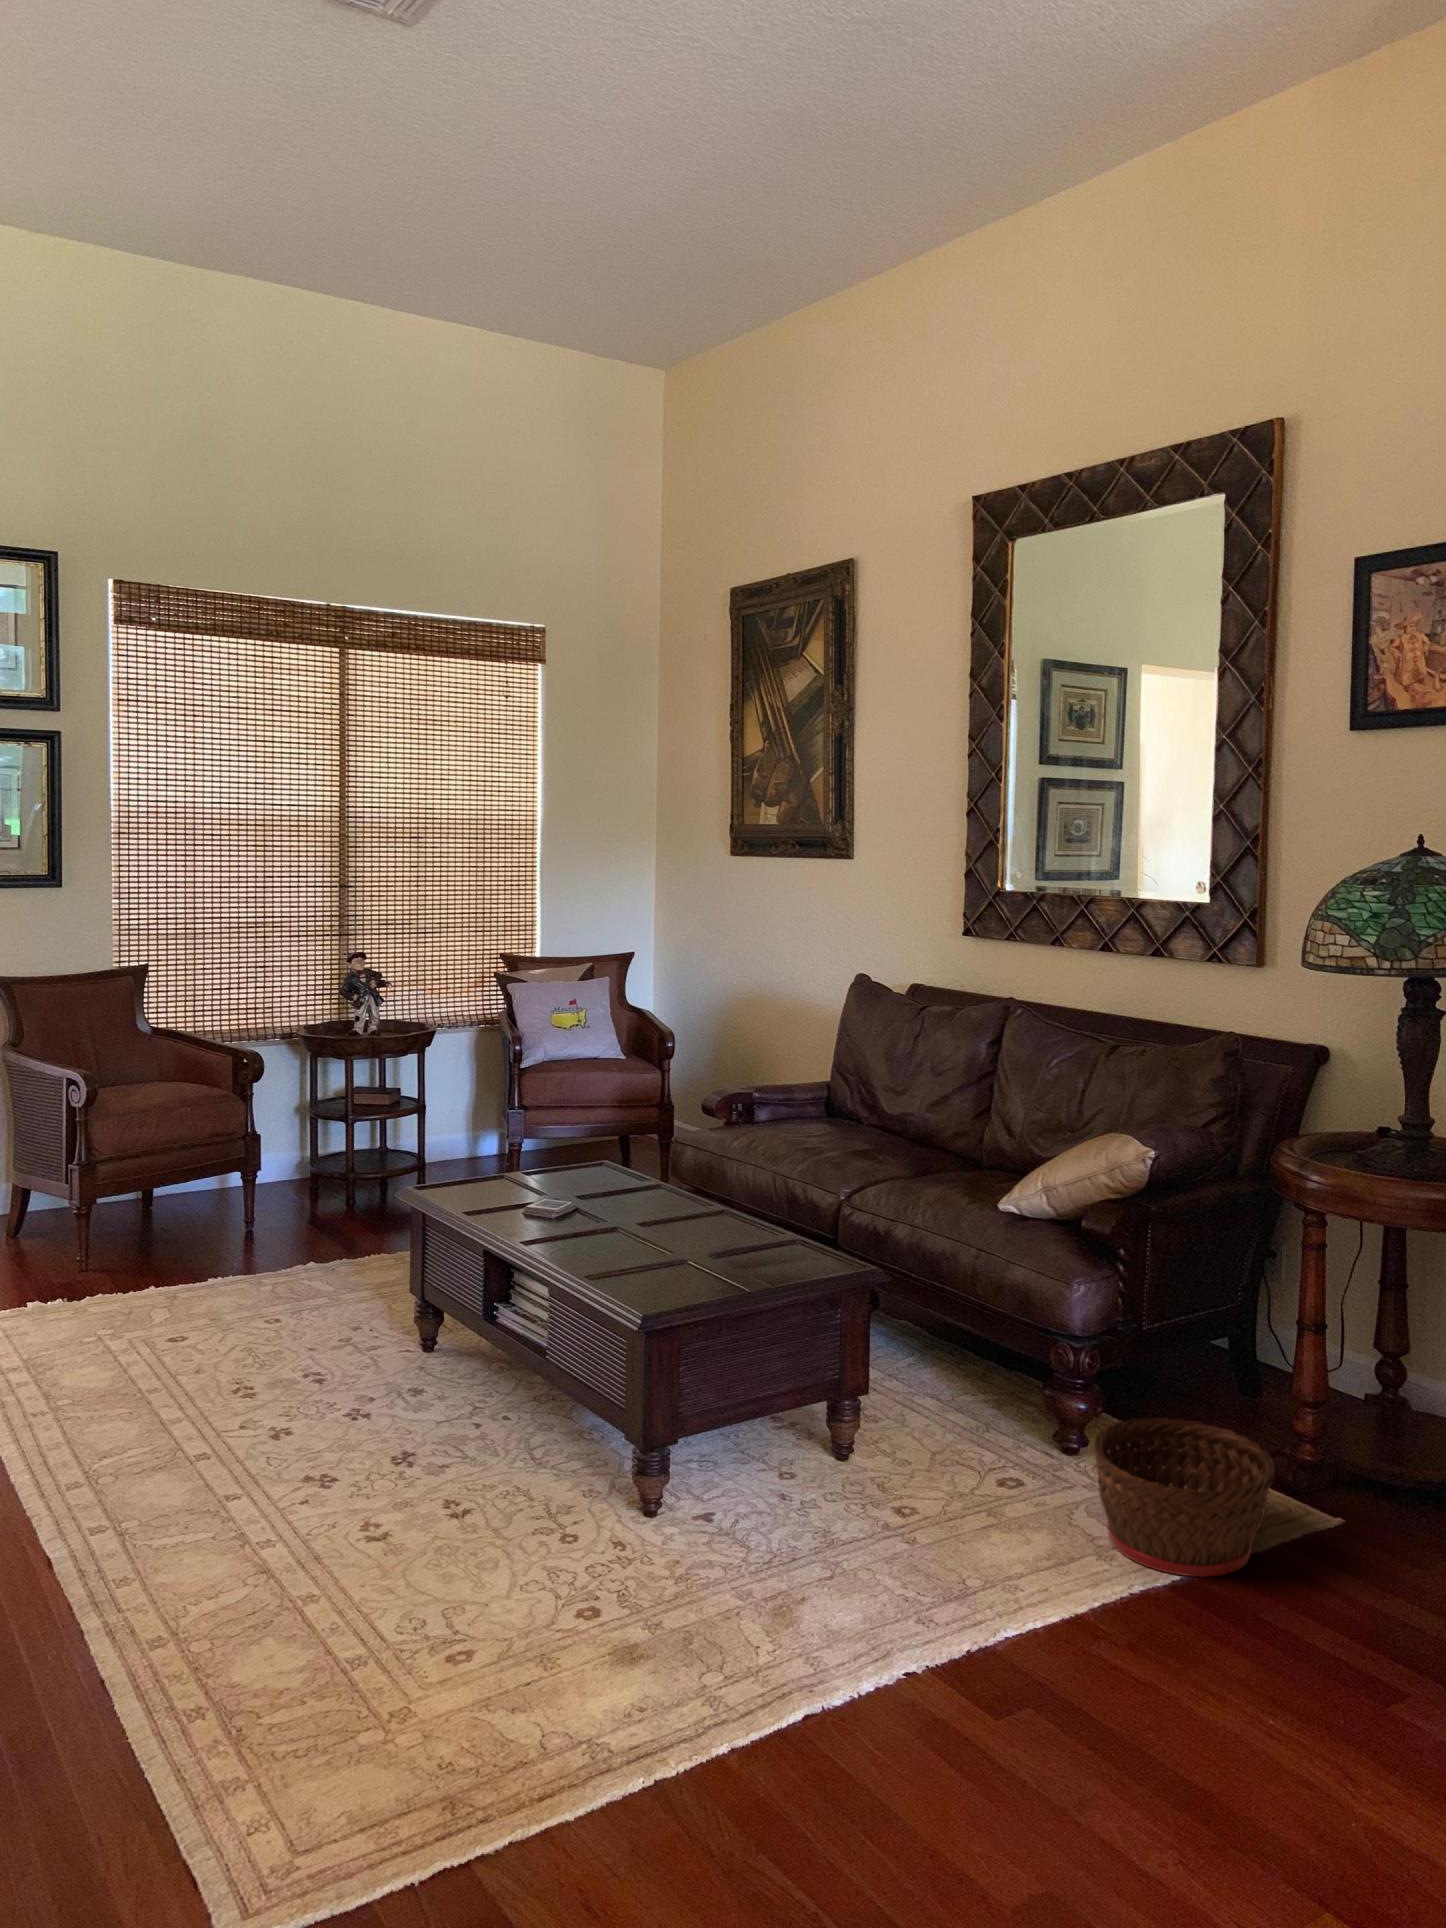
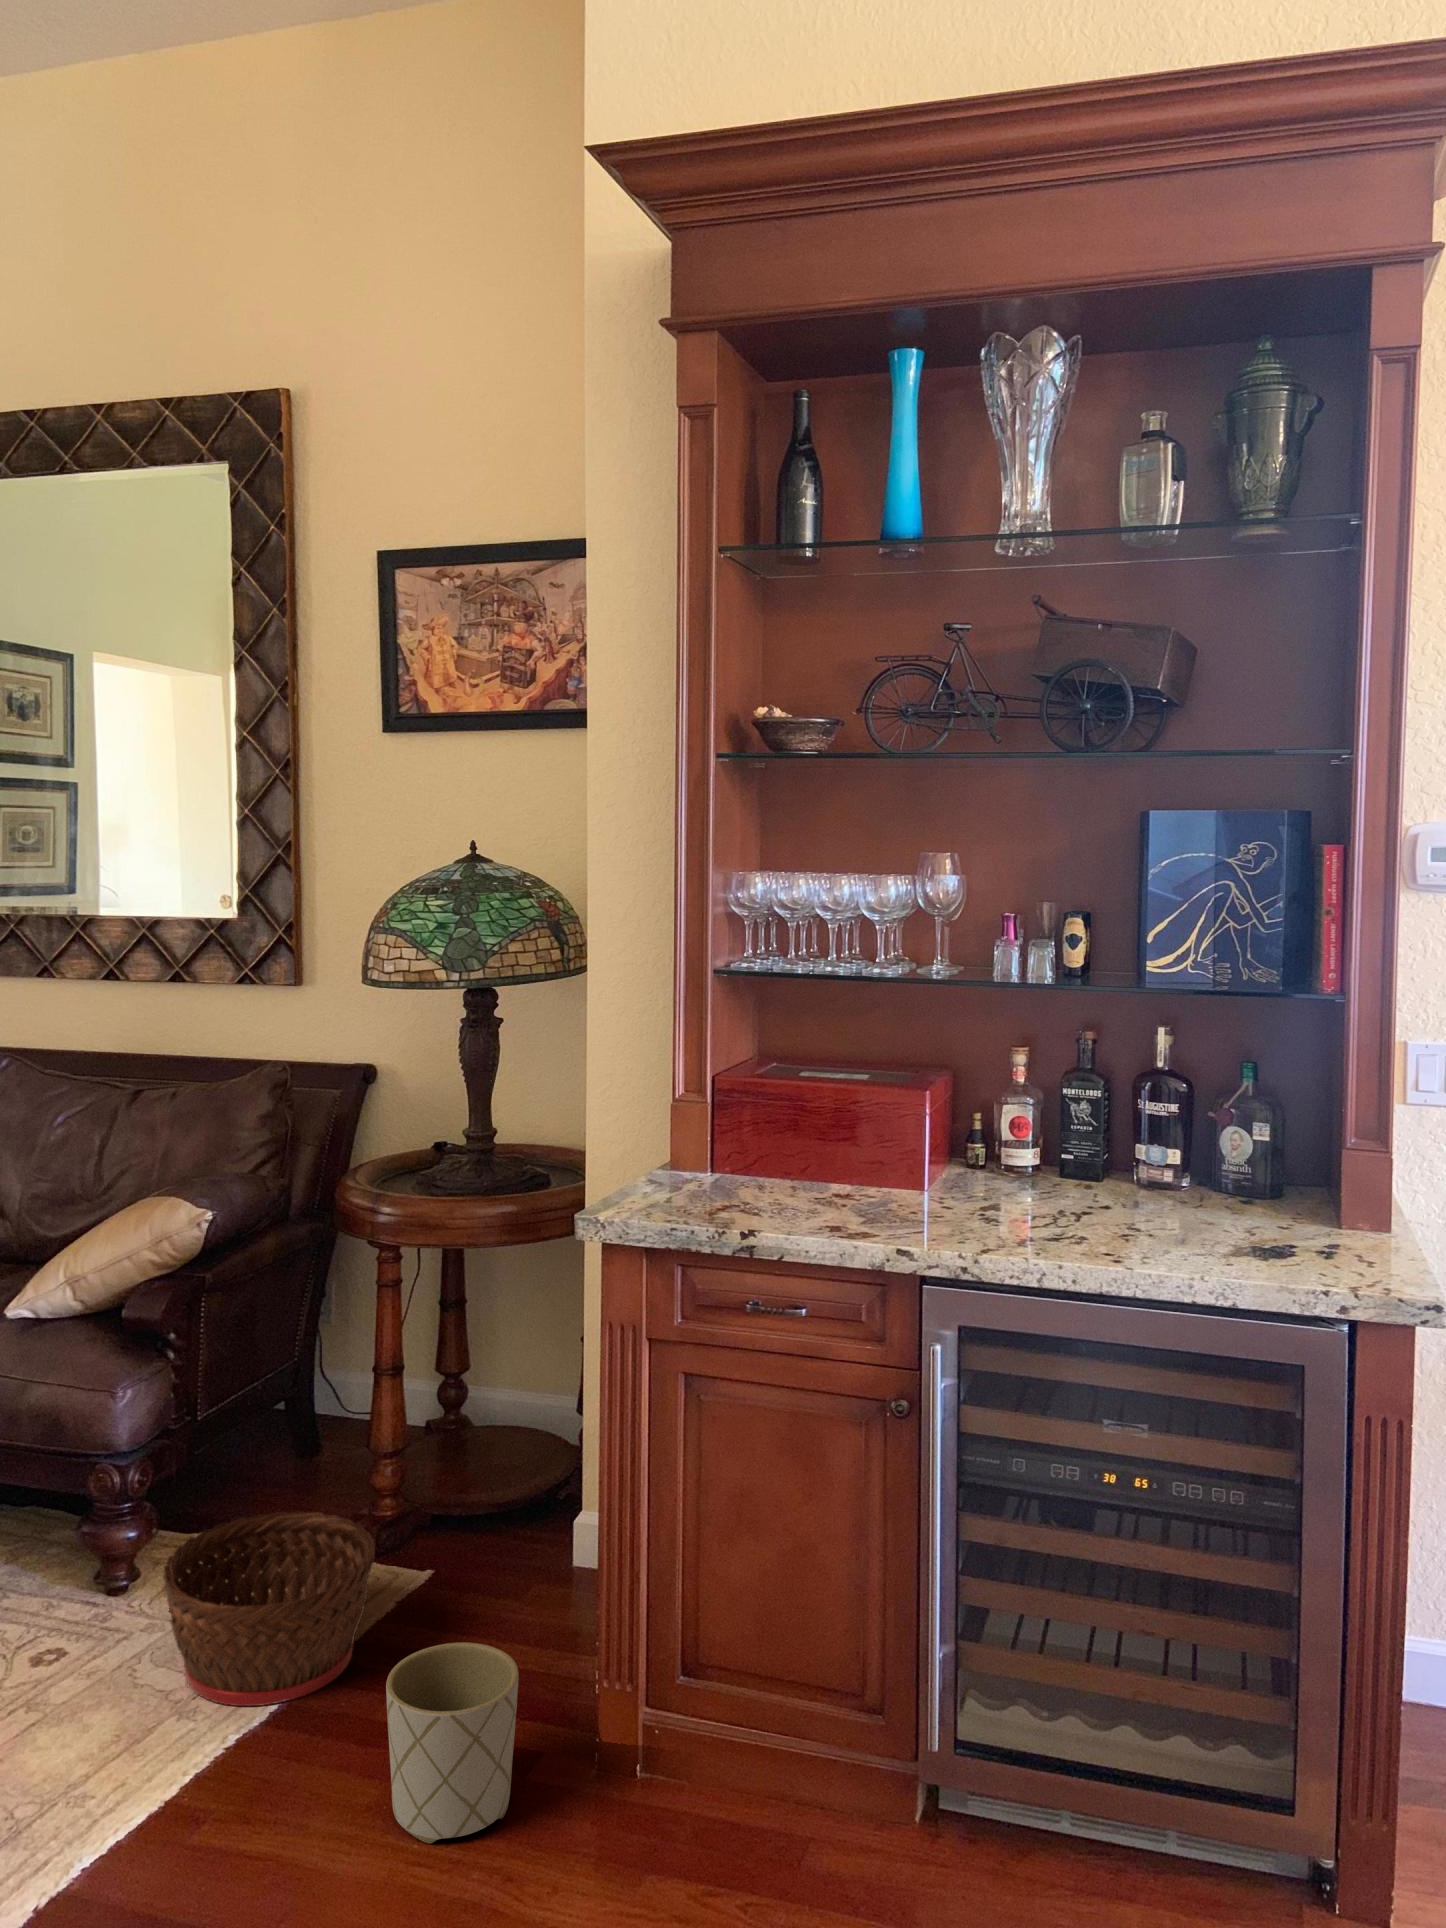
planter: none [1255,1558,1379,1728] -> present [386,1642,519,1844]

